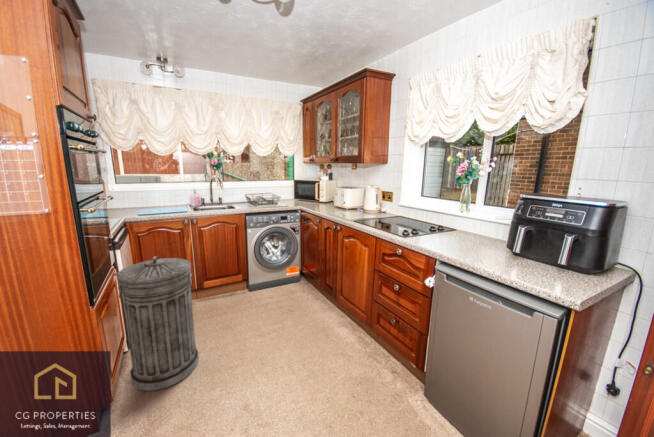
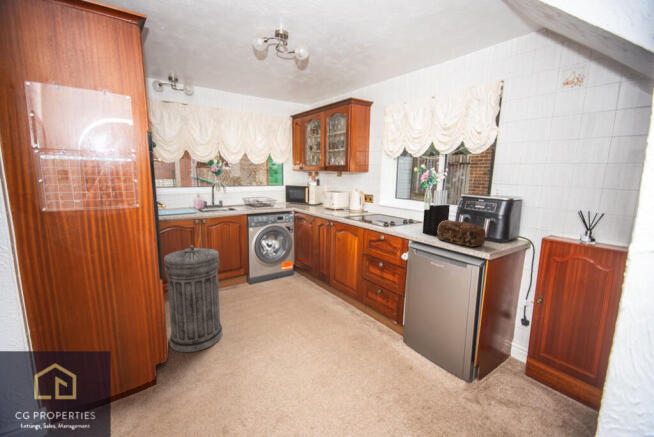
knife block: none [458,189,500,254] -> present [423,190,450,235]
bread loaf: none [483,234,566,282] -> present [437,220,486,247]

